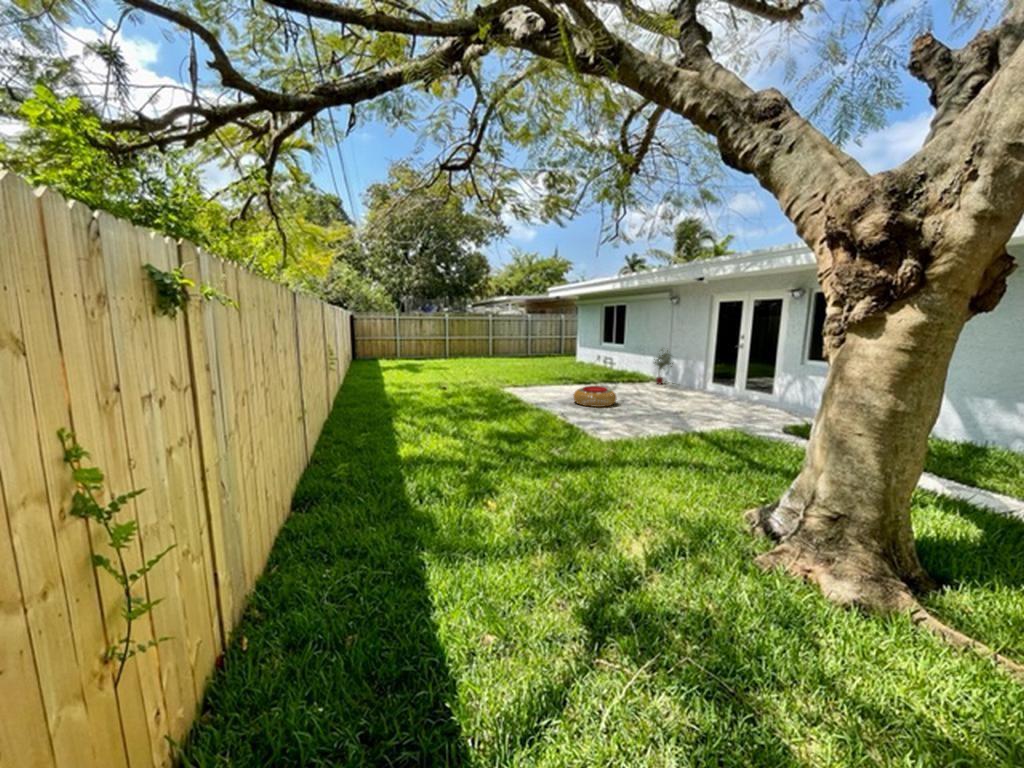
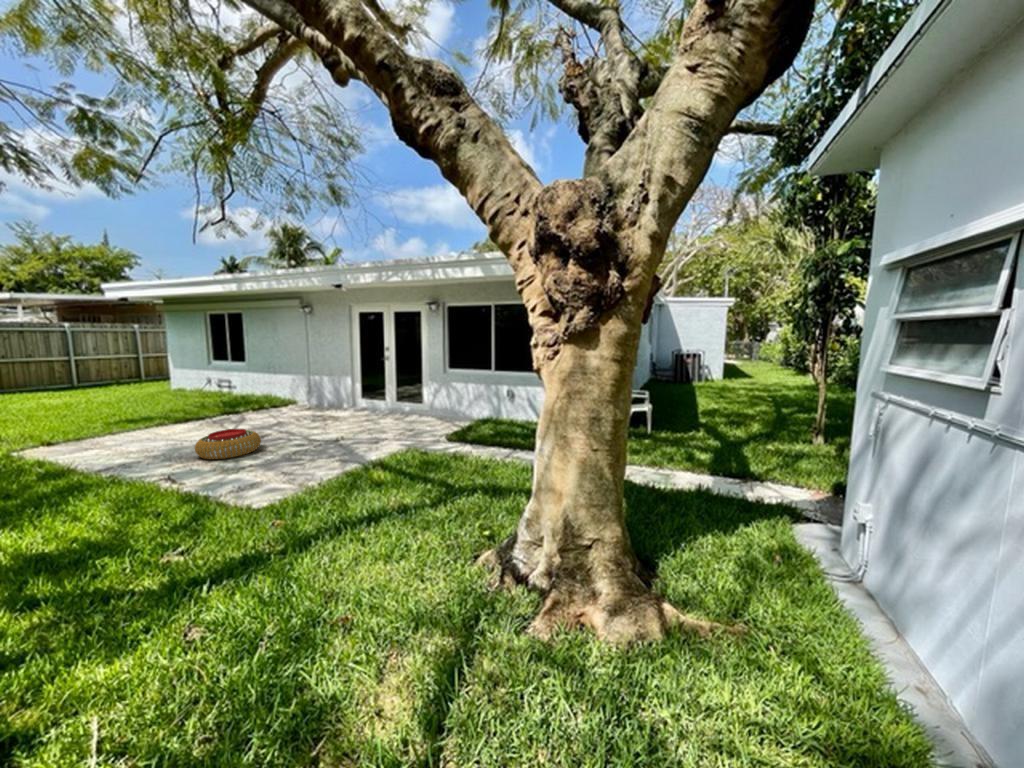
potted tree: present [654,349,673,384] -> none [293,367,320,409]

